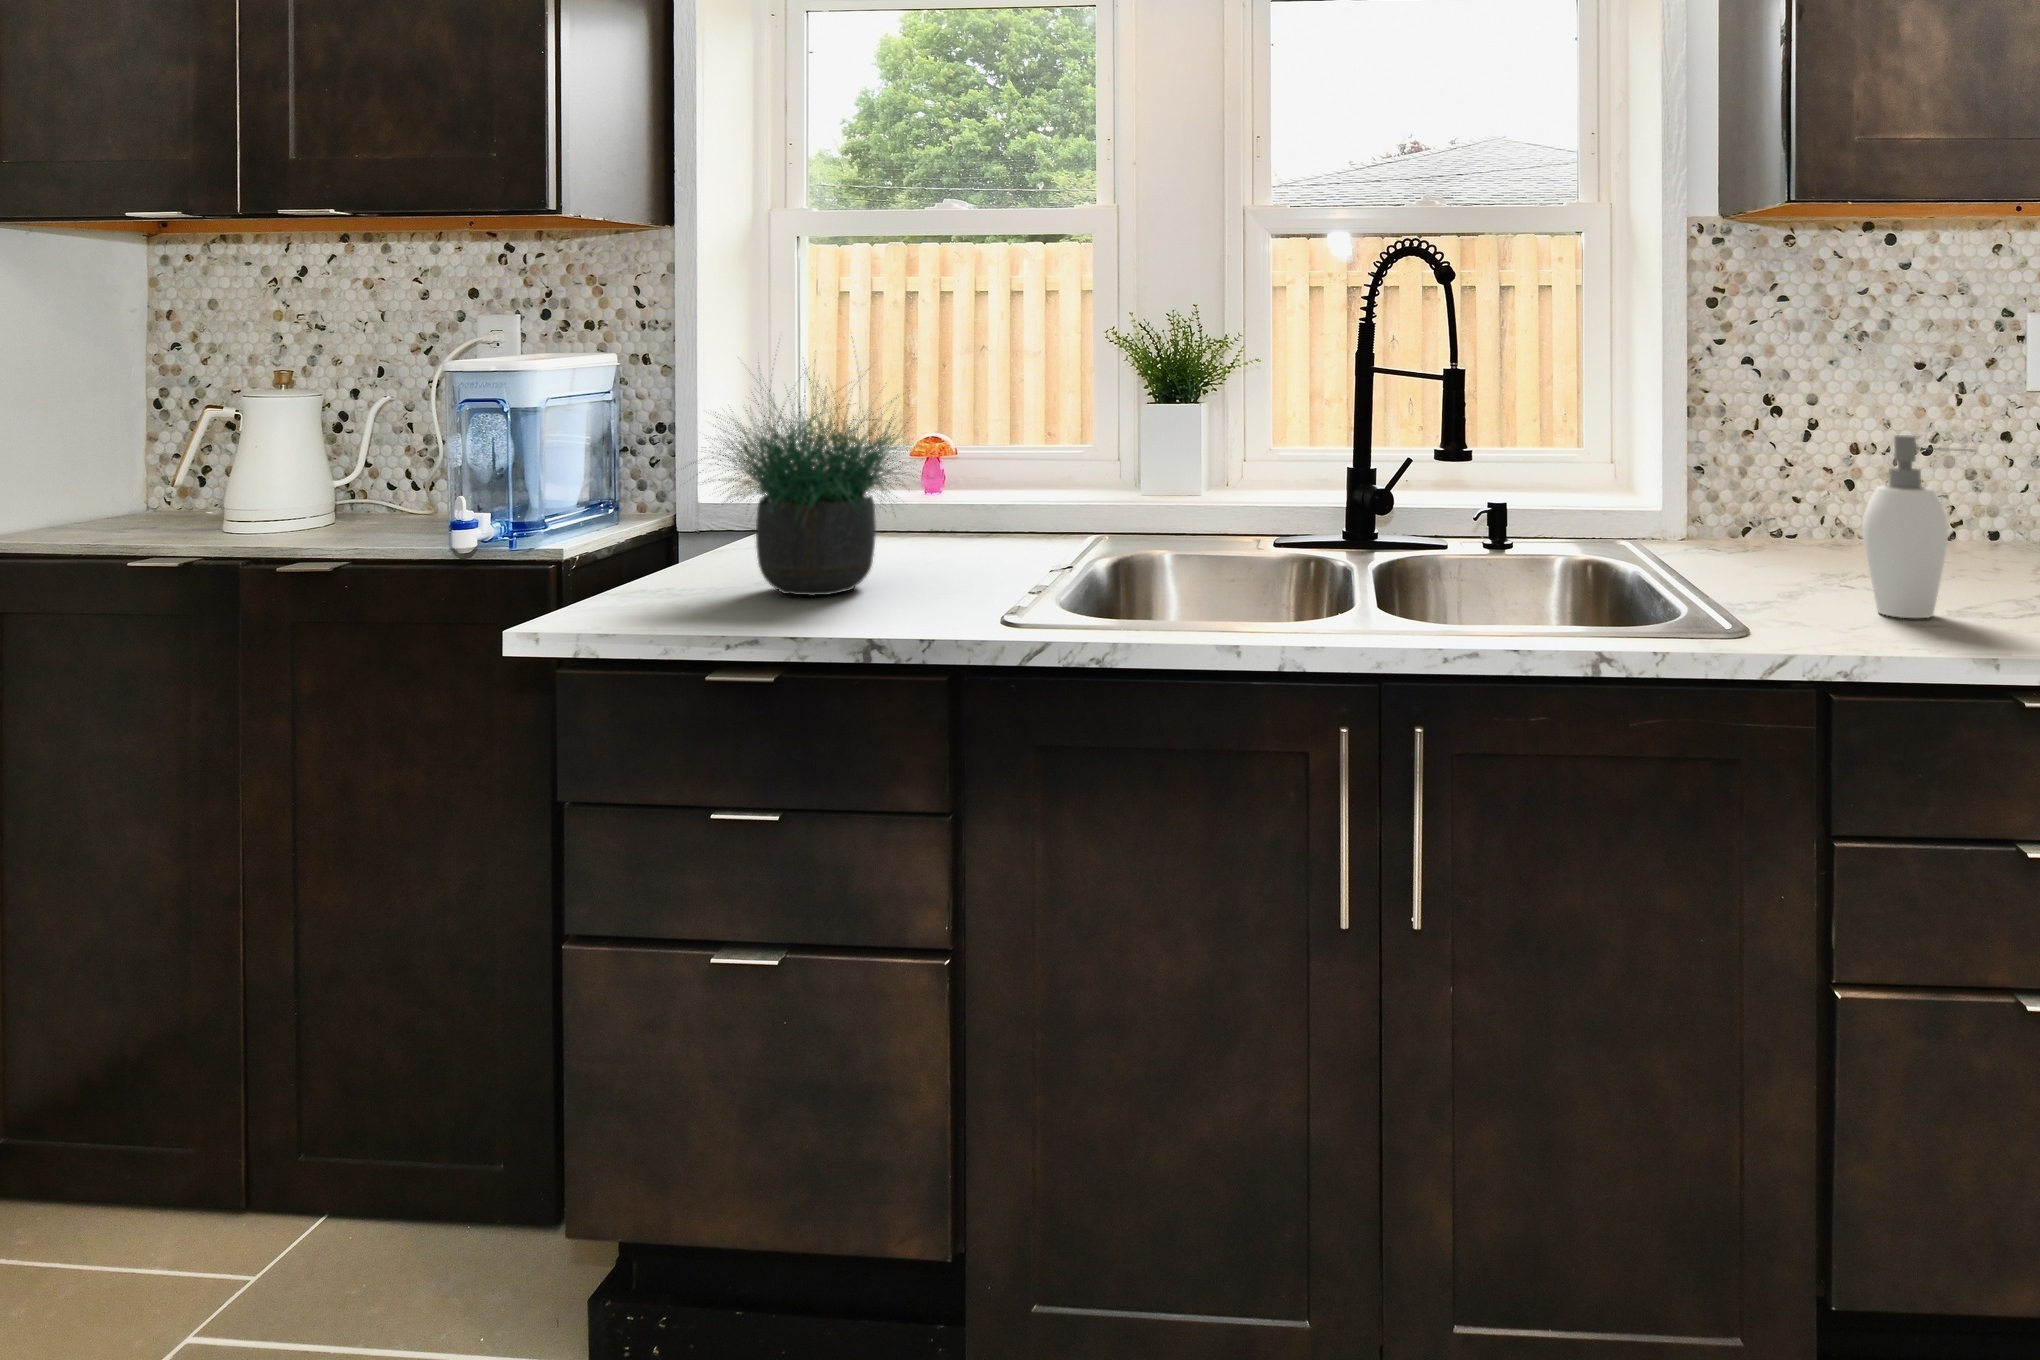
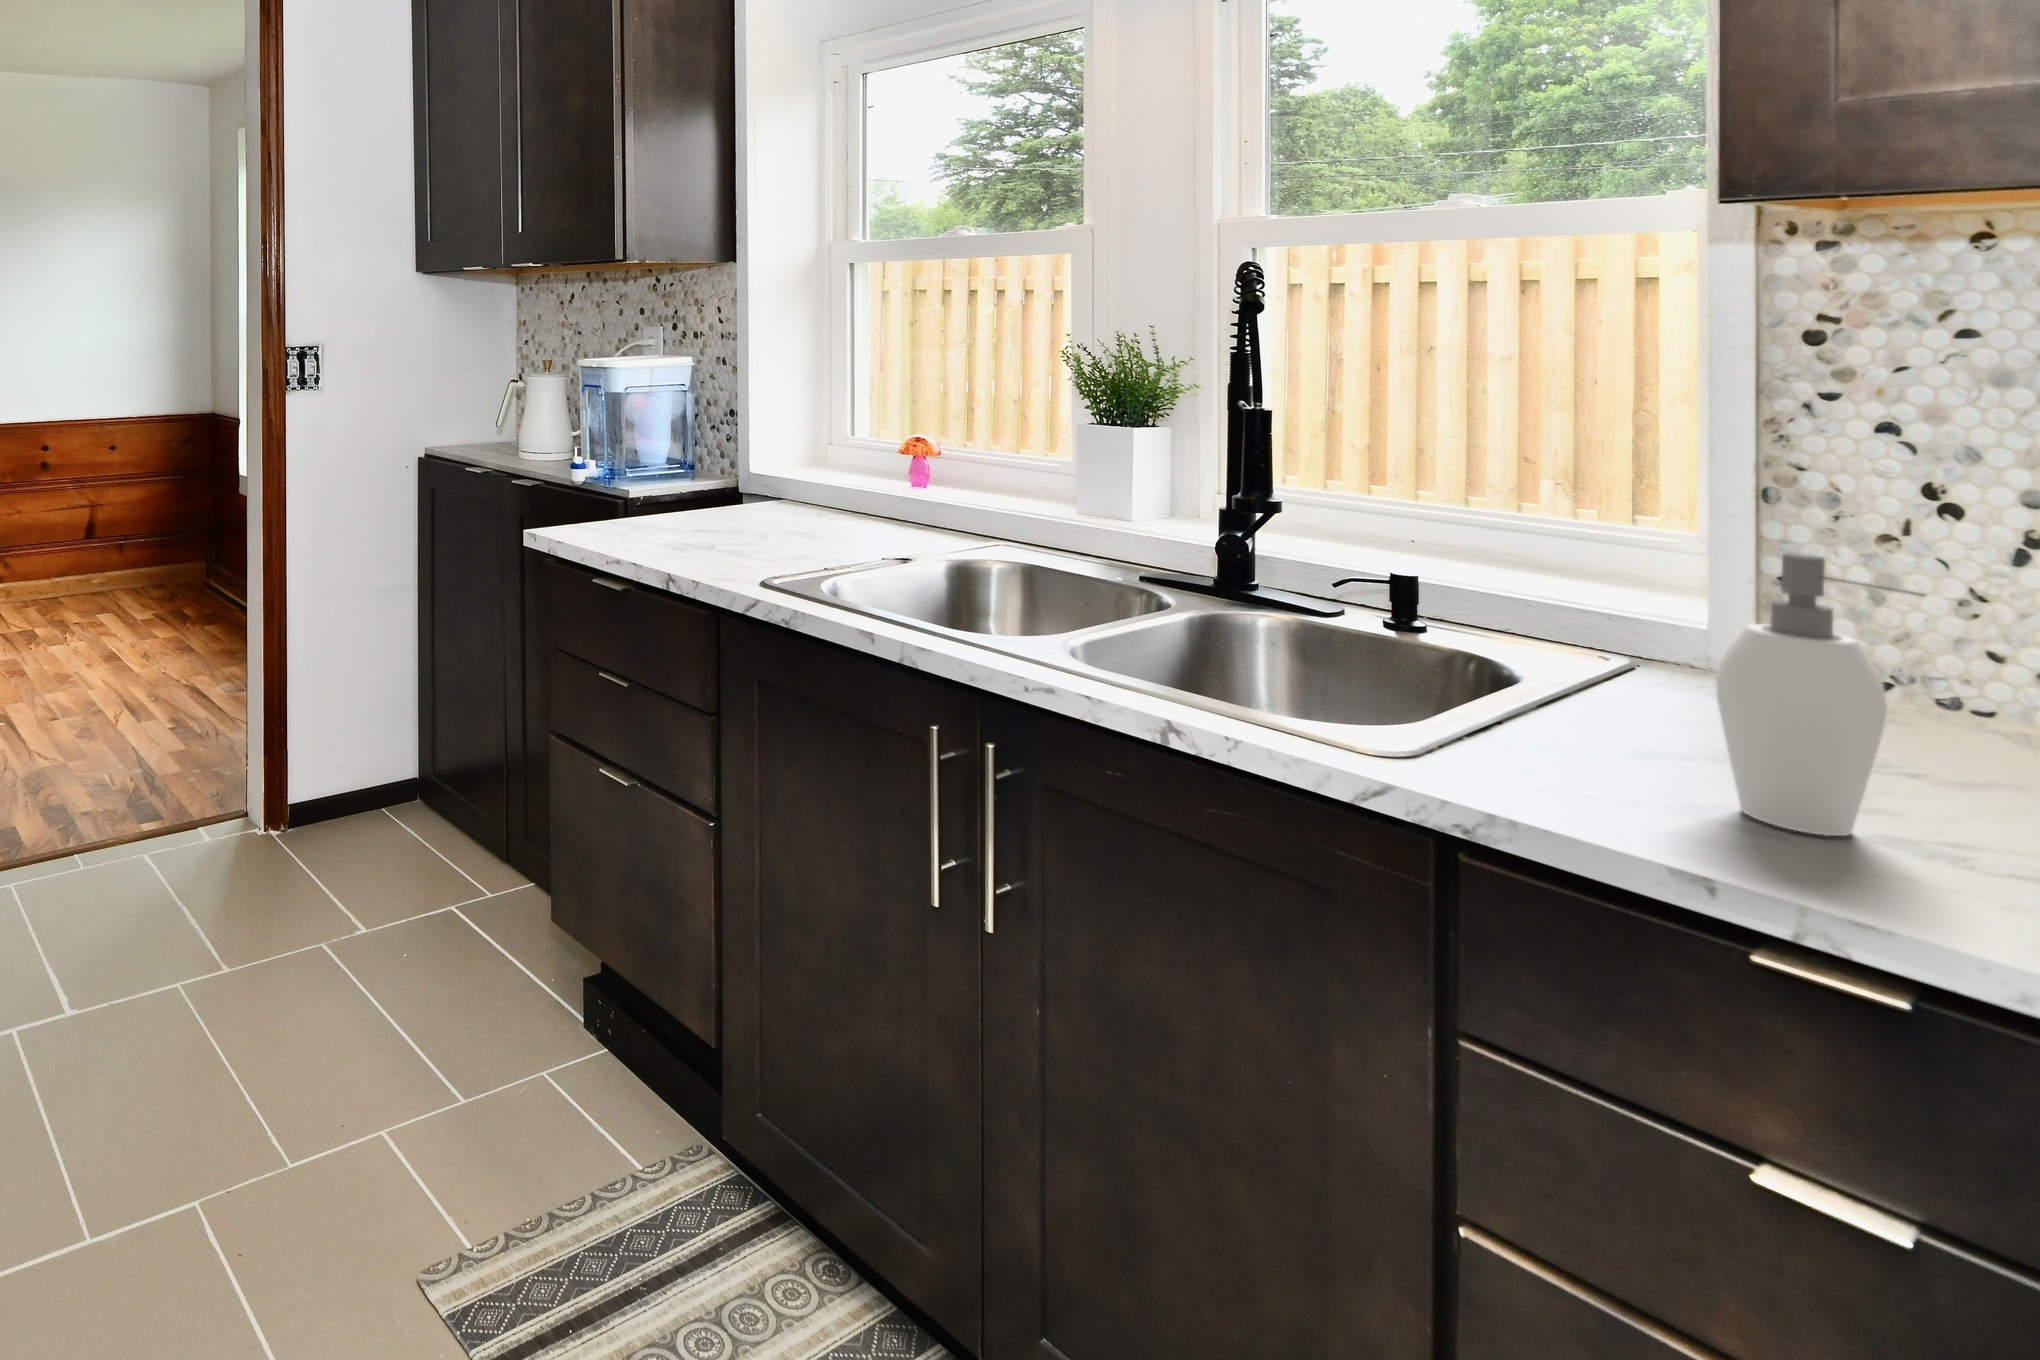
potted plant: present [693,364,921,595] -> none [604,346,803,543]

